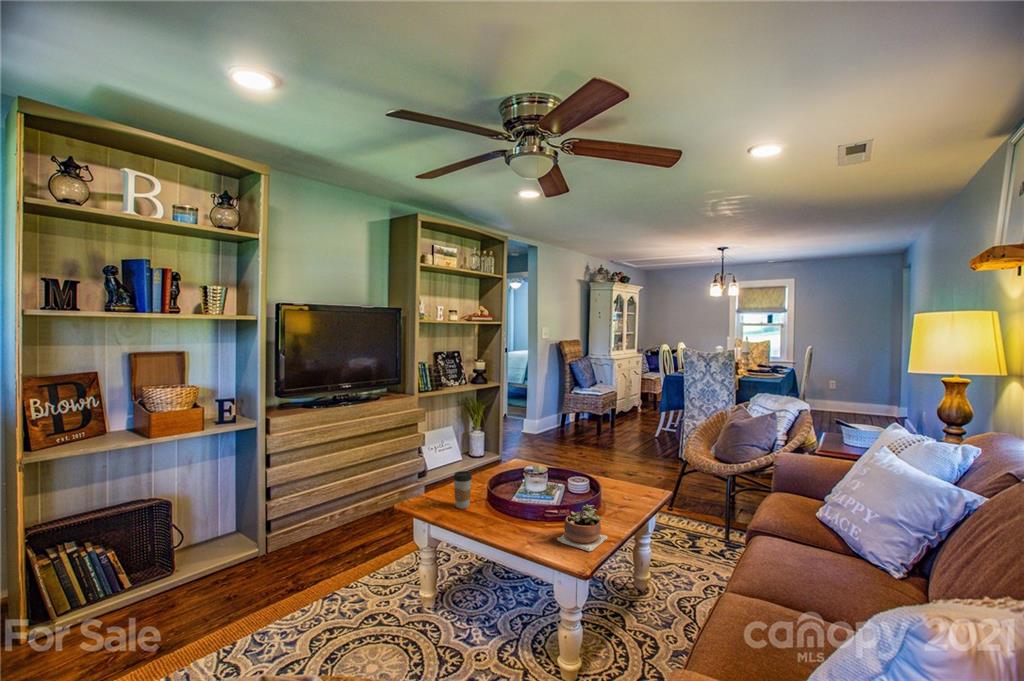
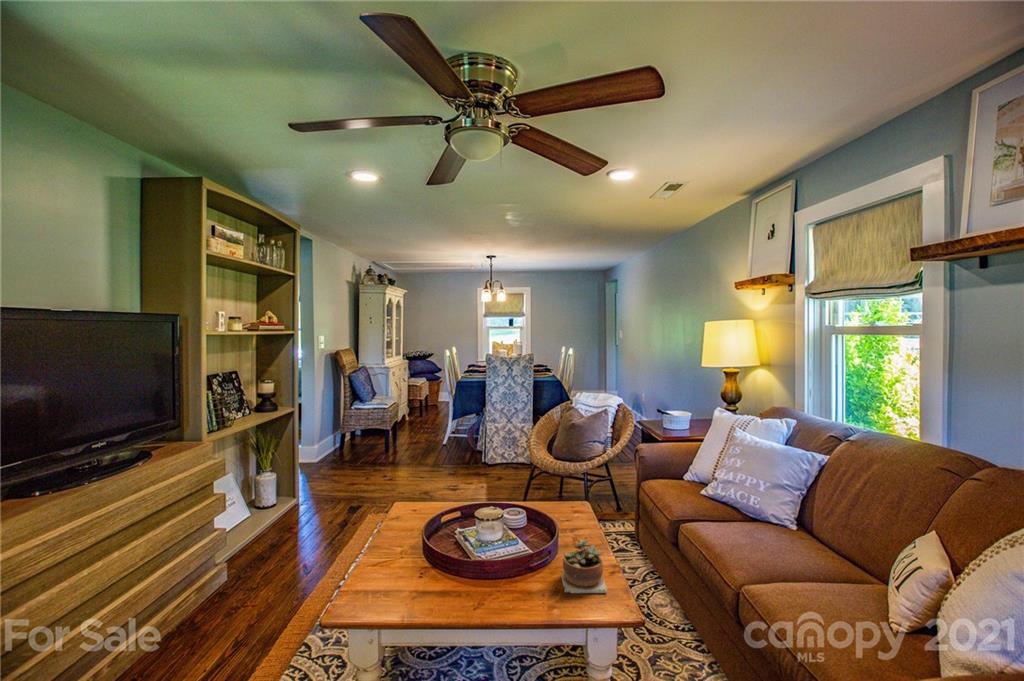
coffee cup: present [454,471,472,509] -> none [401,539,426,592]

